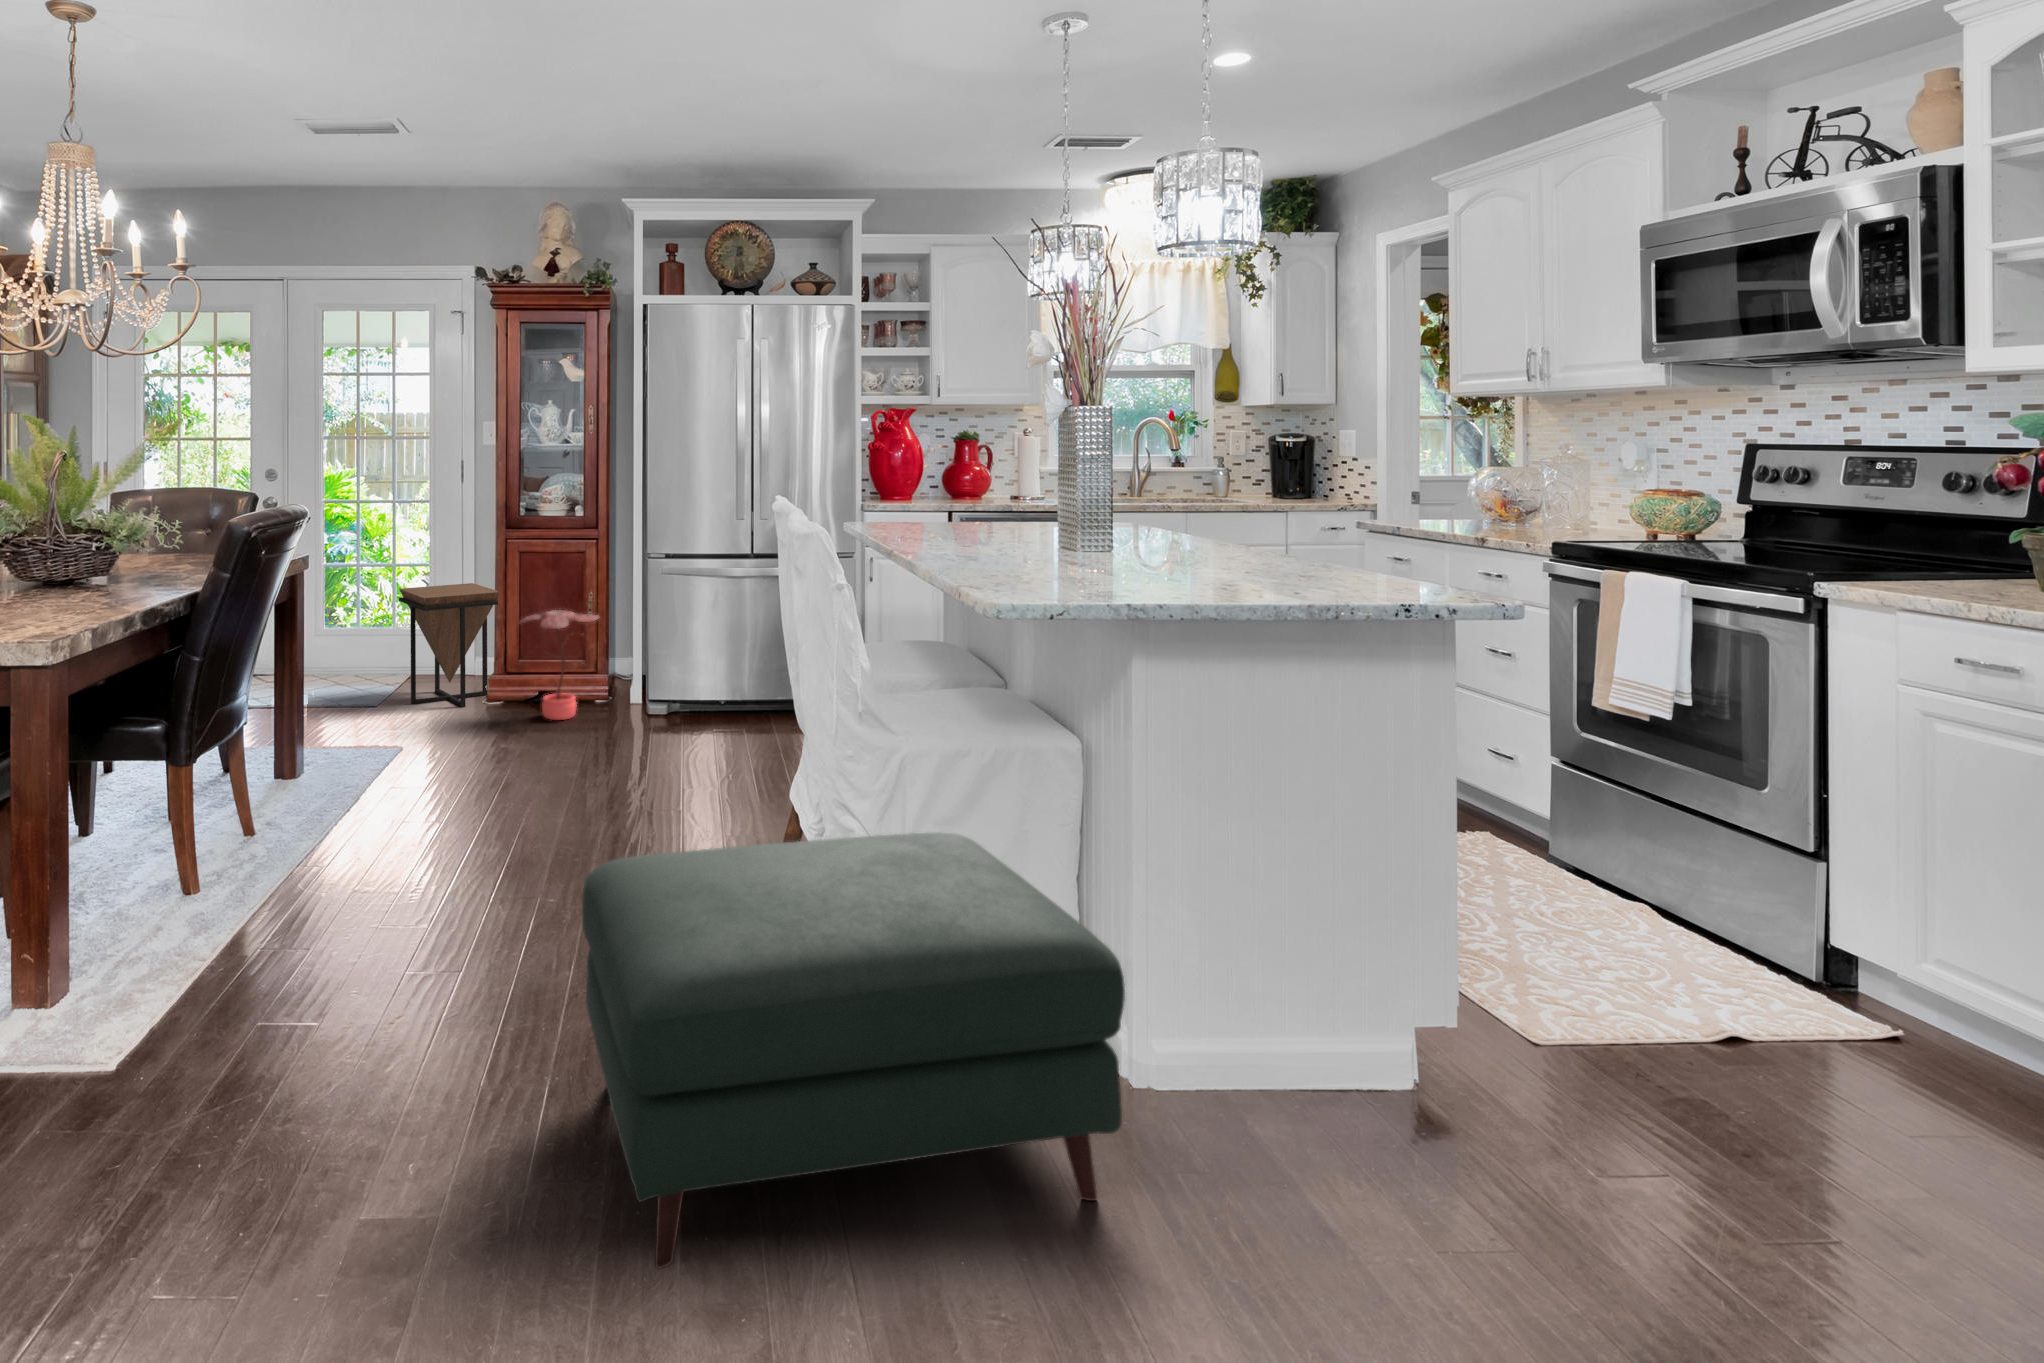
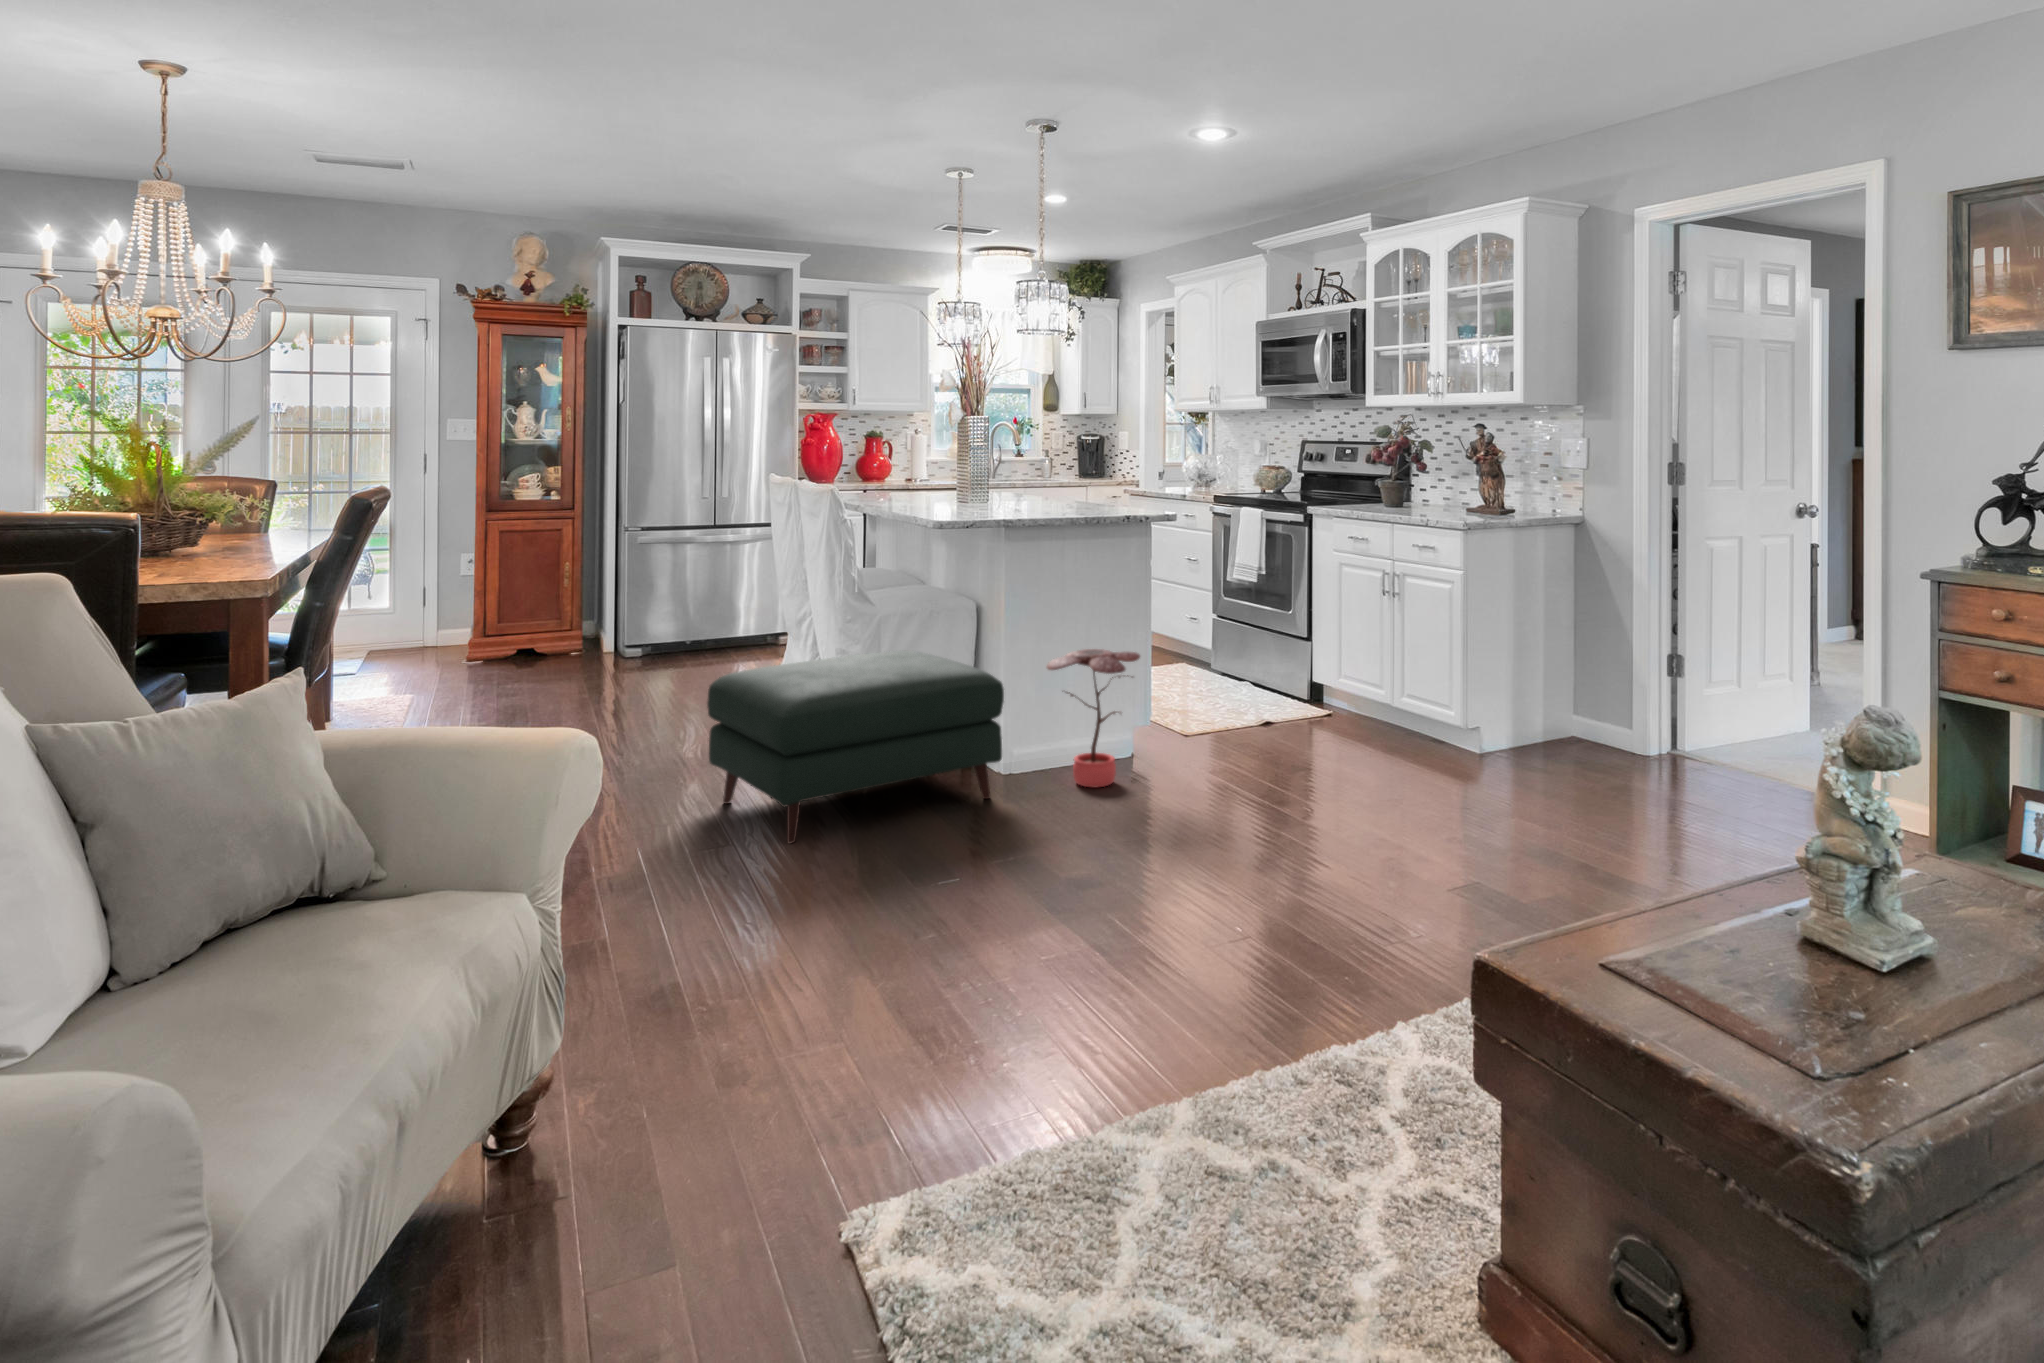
side table: present [399,583,500,707] -> none [375,561,482,667]
potted plant: present [519,610,599,720] -> present [1047,649,1140,788]

